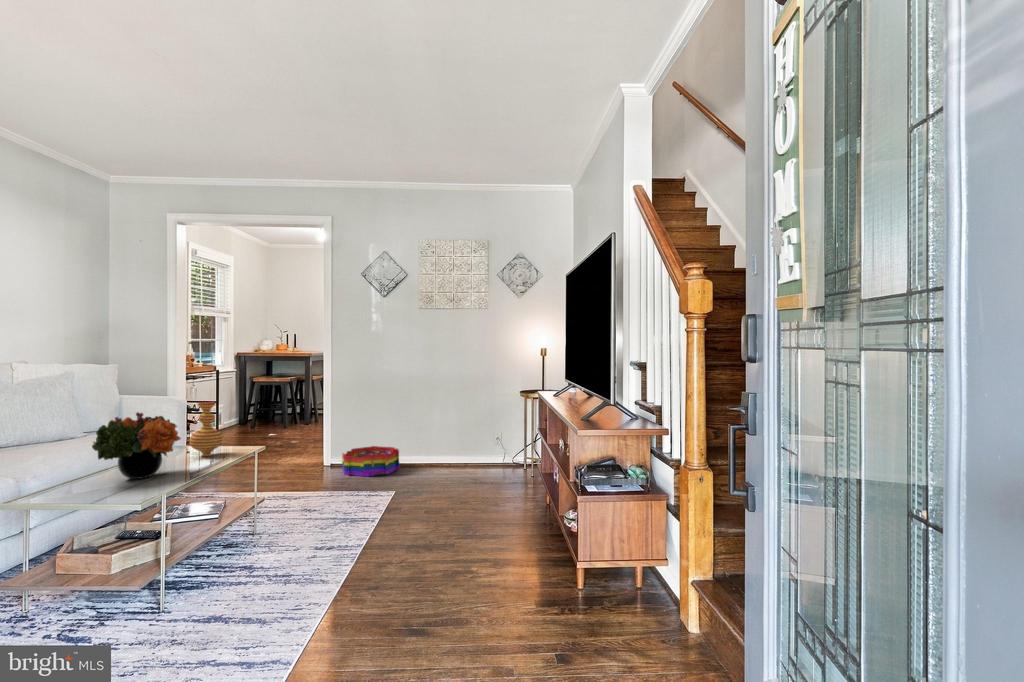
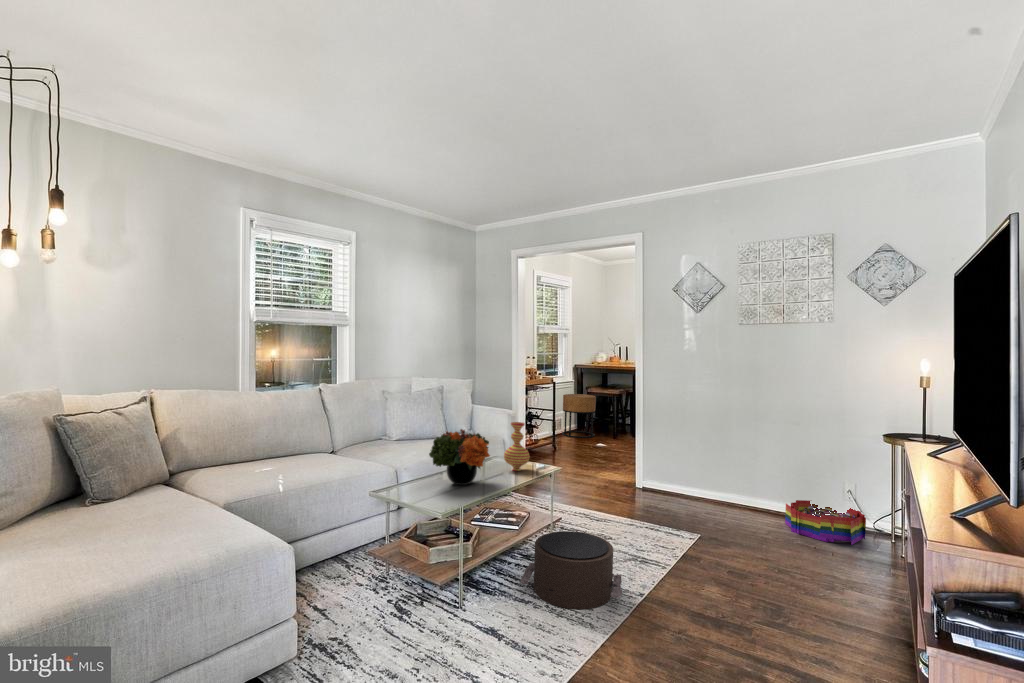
side table: none [223,384,263,432] -> present [562,394,596,438]
storage bin: present [342,446,399,477] -> present [785,500,866,545]
pouf: none [233,503,345,577] -> present [520,531,622,609]

